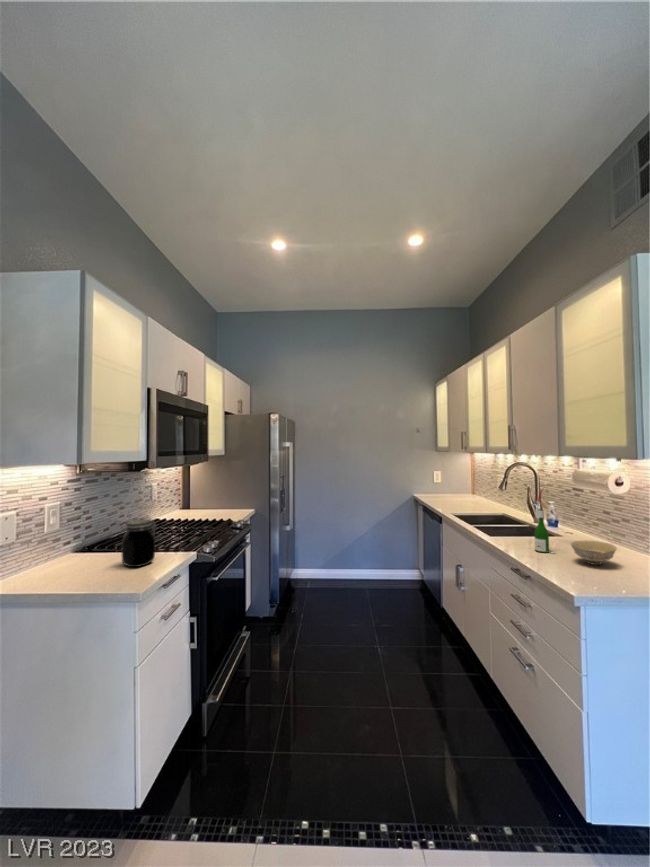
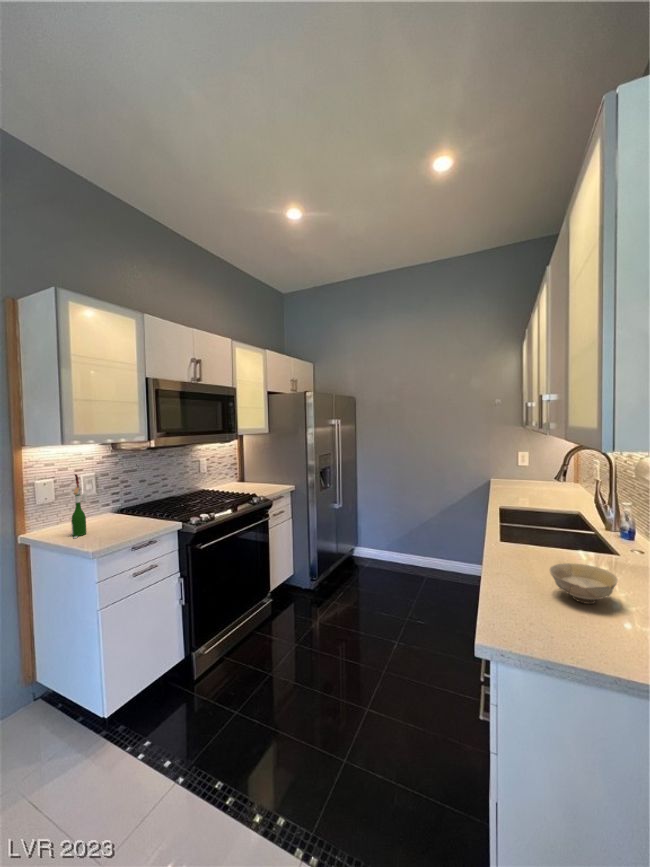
wine bottle: present [535,489,555,554] -> present [71,474,87,538]
jar: present [121,520,155,567] -> none [113,492,143,530]

